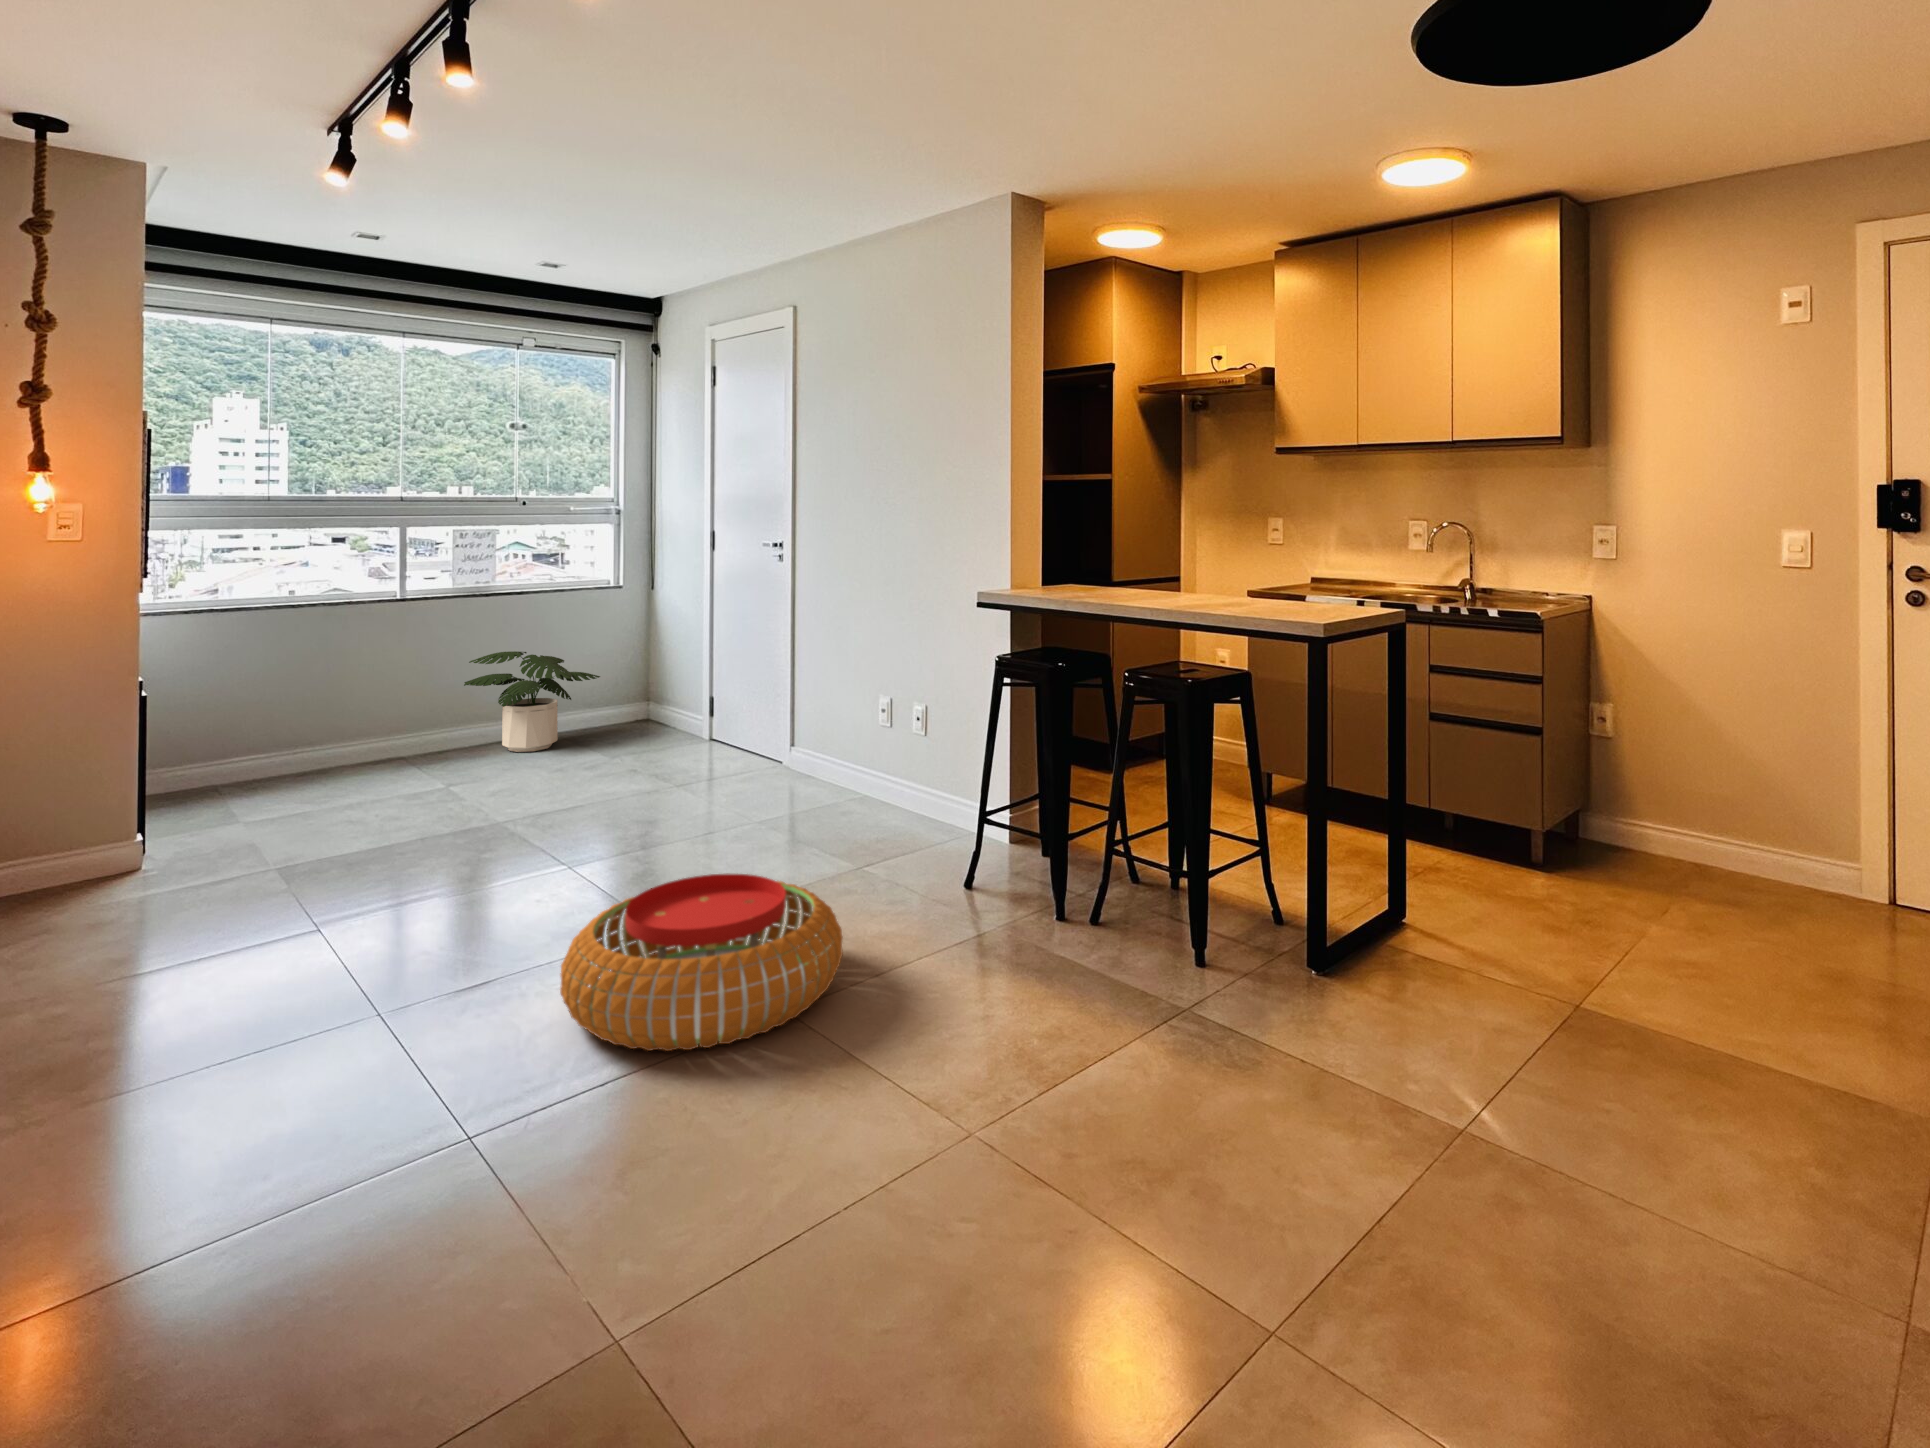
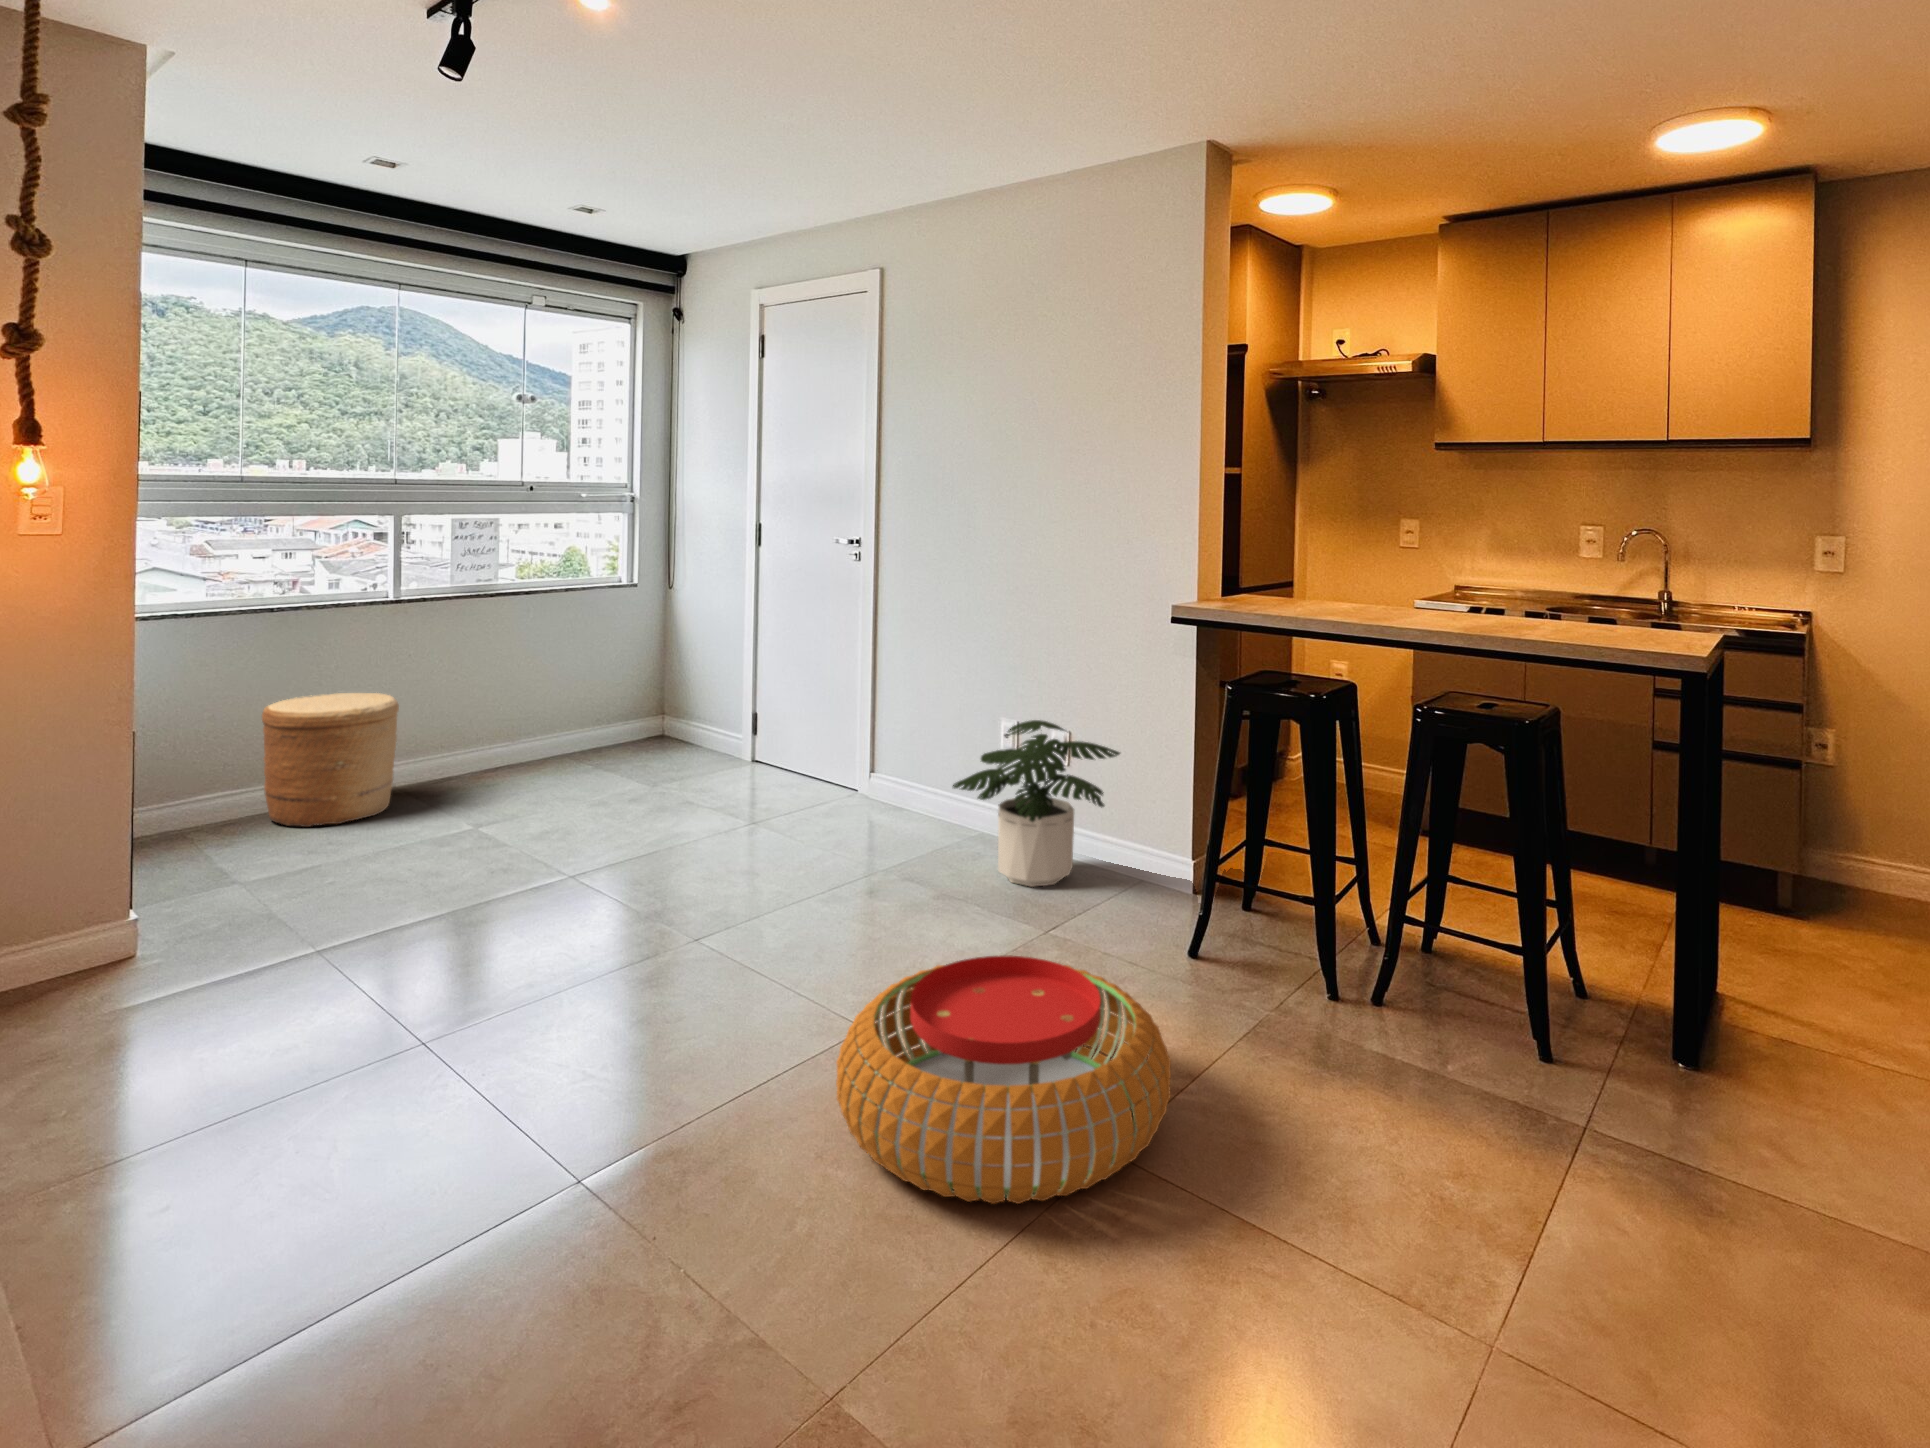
potted plant: present [464,651,600,752] -> present [953,720,1120,887]
woven basket: none [279,678,395,788] -> present [262,693,399,827]

